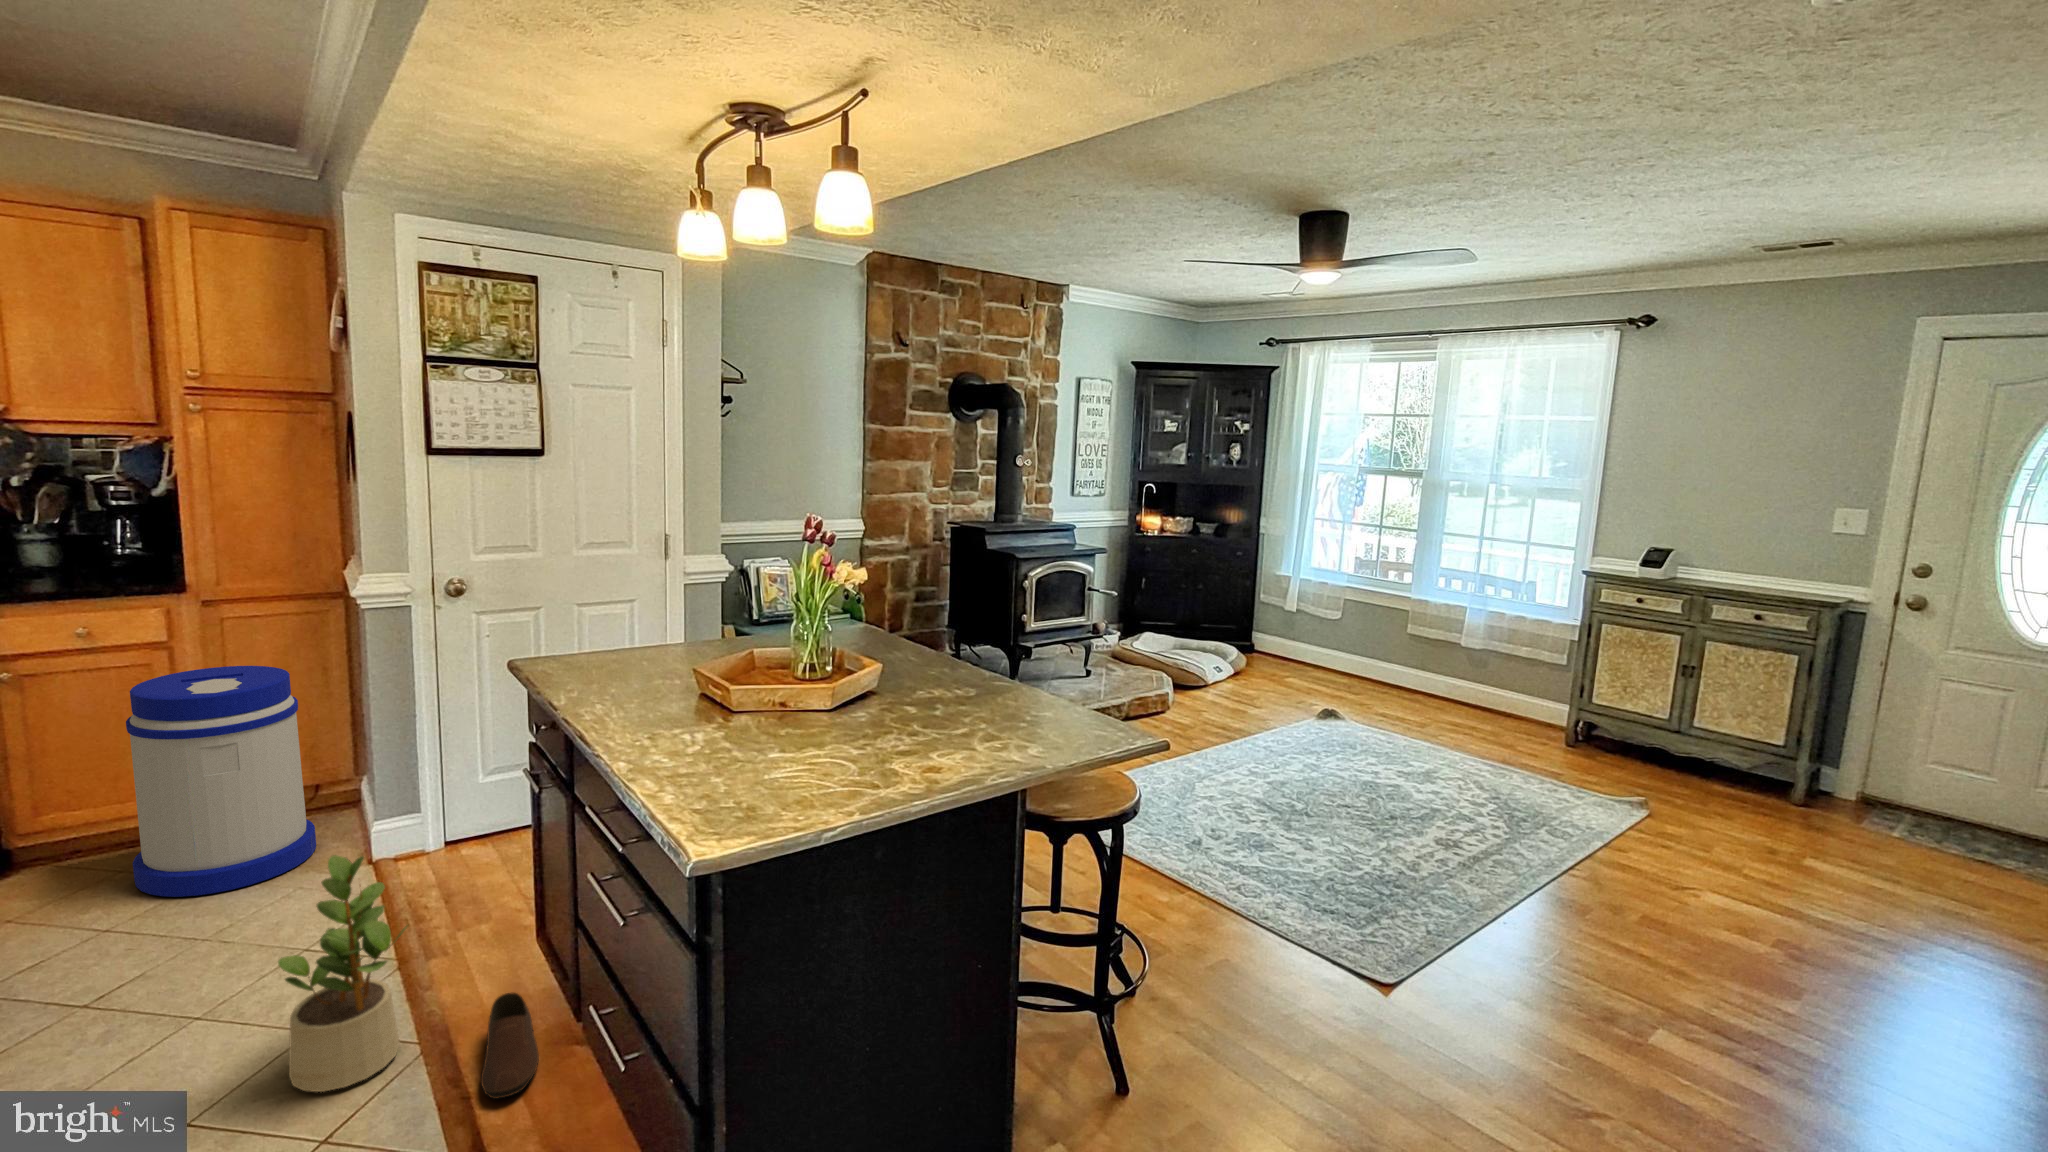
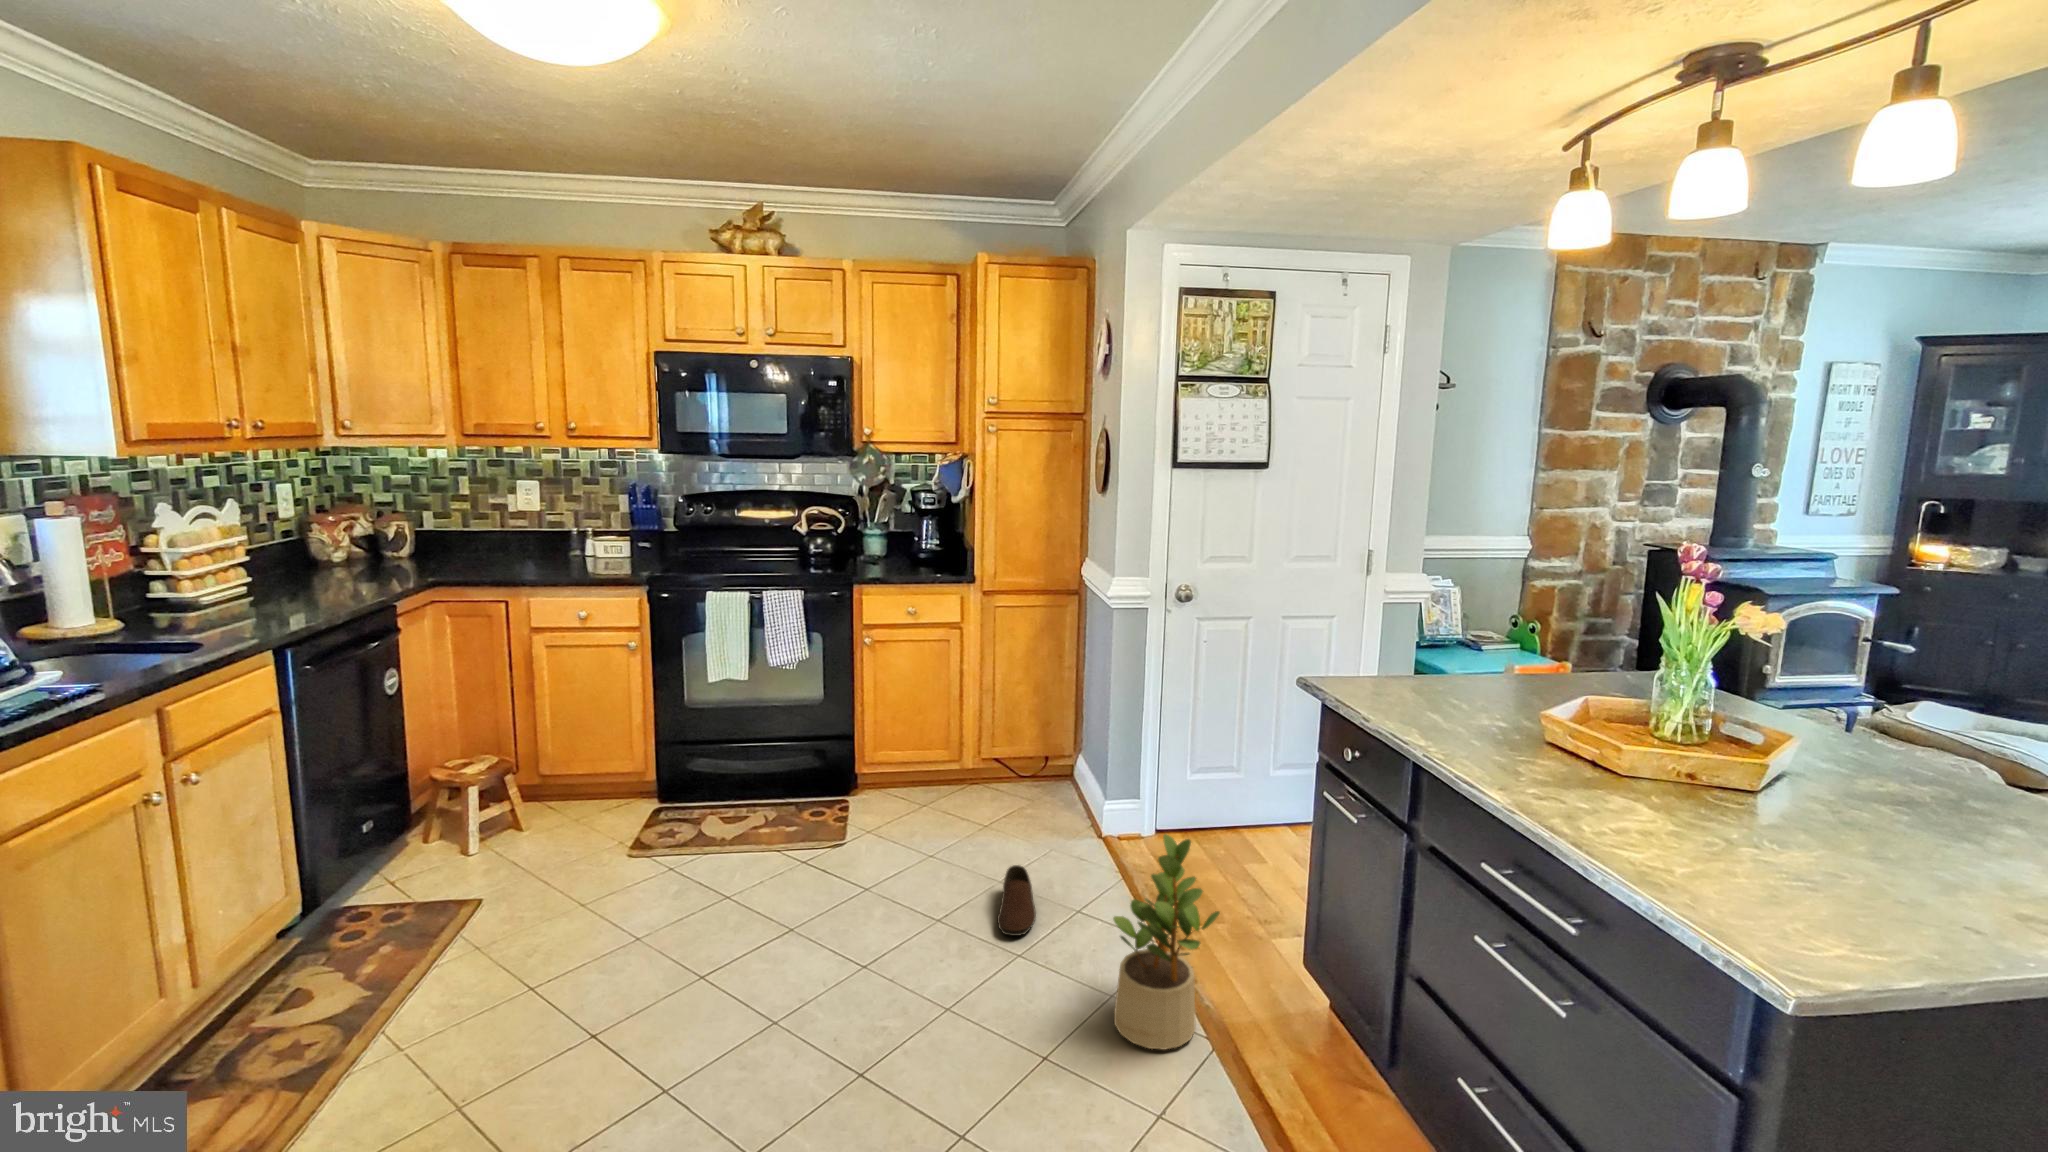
trash can: present [126,666,316,897] -> none [934,647,1050,837]
shoe: present [481,992,539,1099] -> present [997,865,1036,936]

